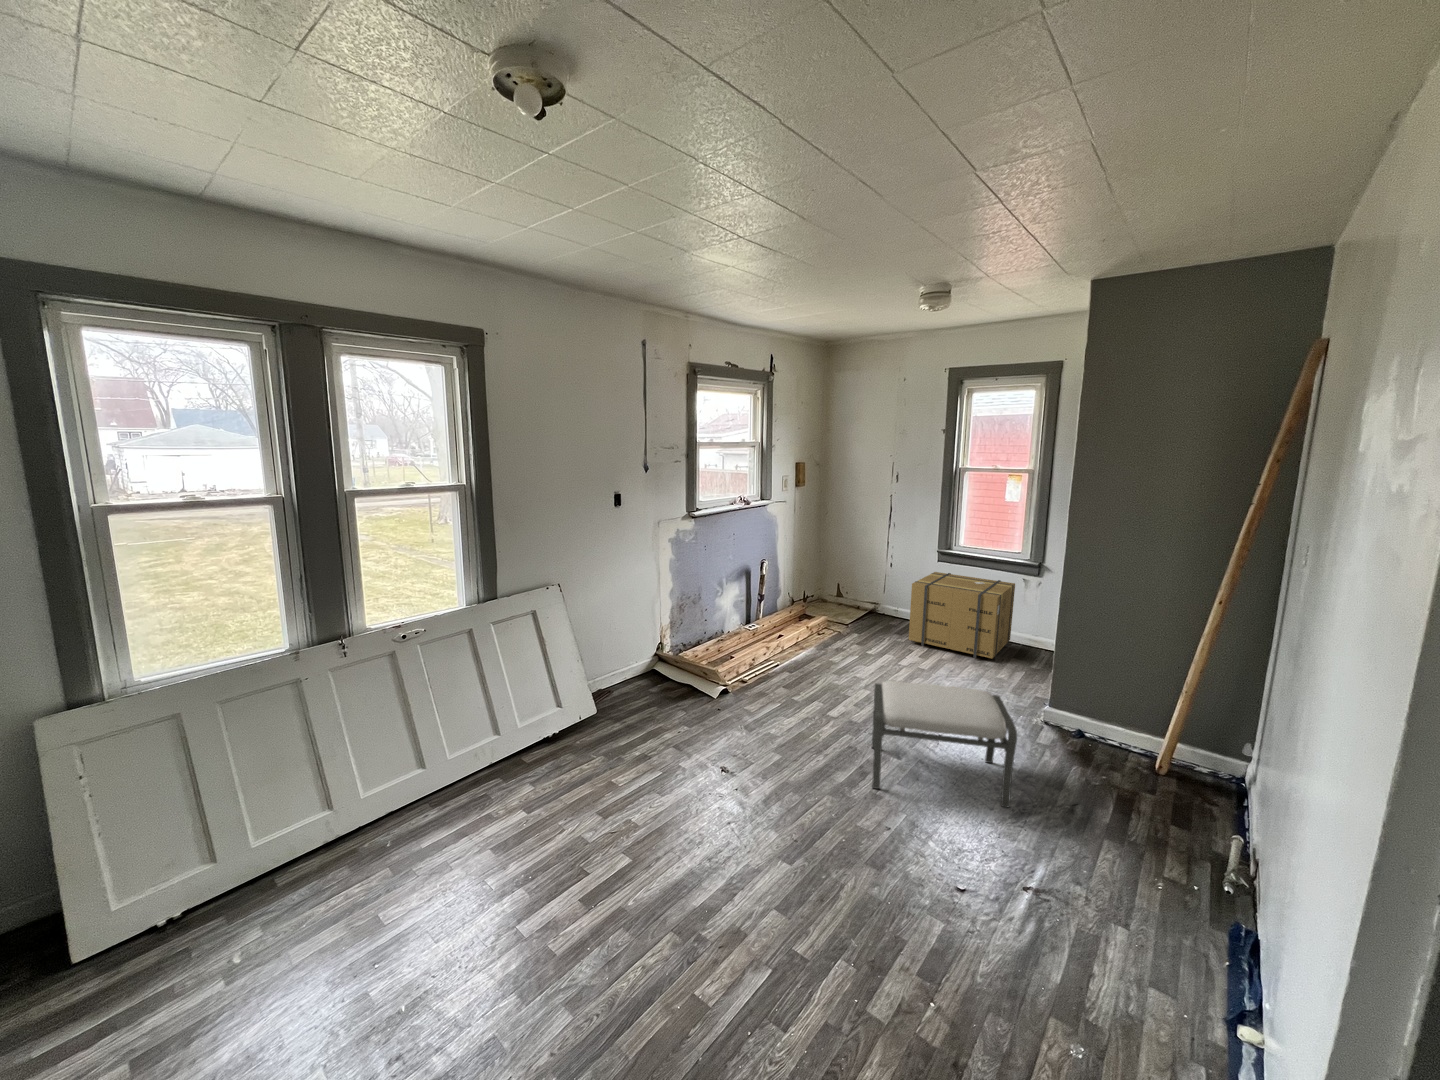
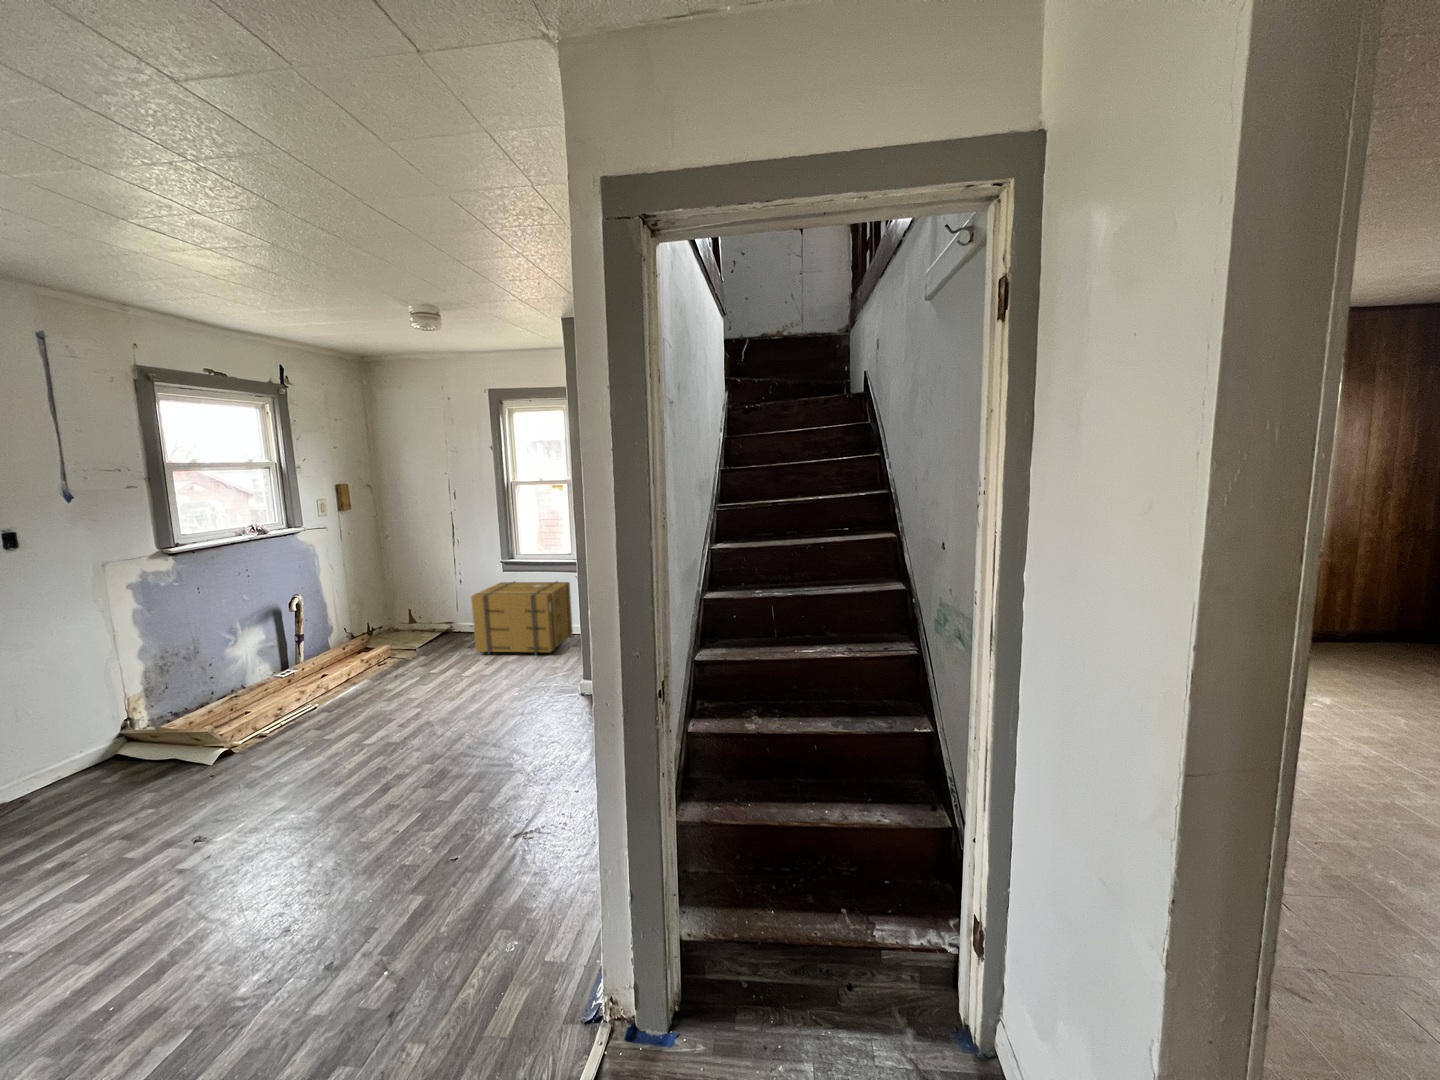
ottoman: present [872,681,1017,807] -> none [381,677,522,798]

